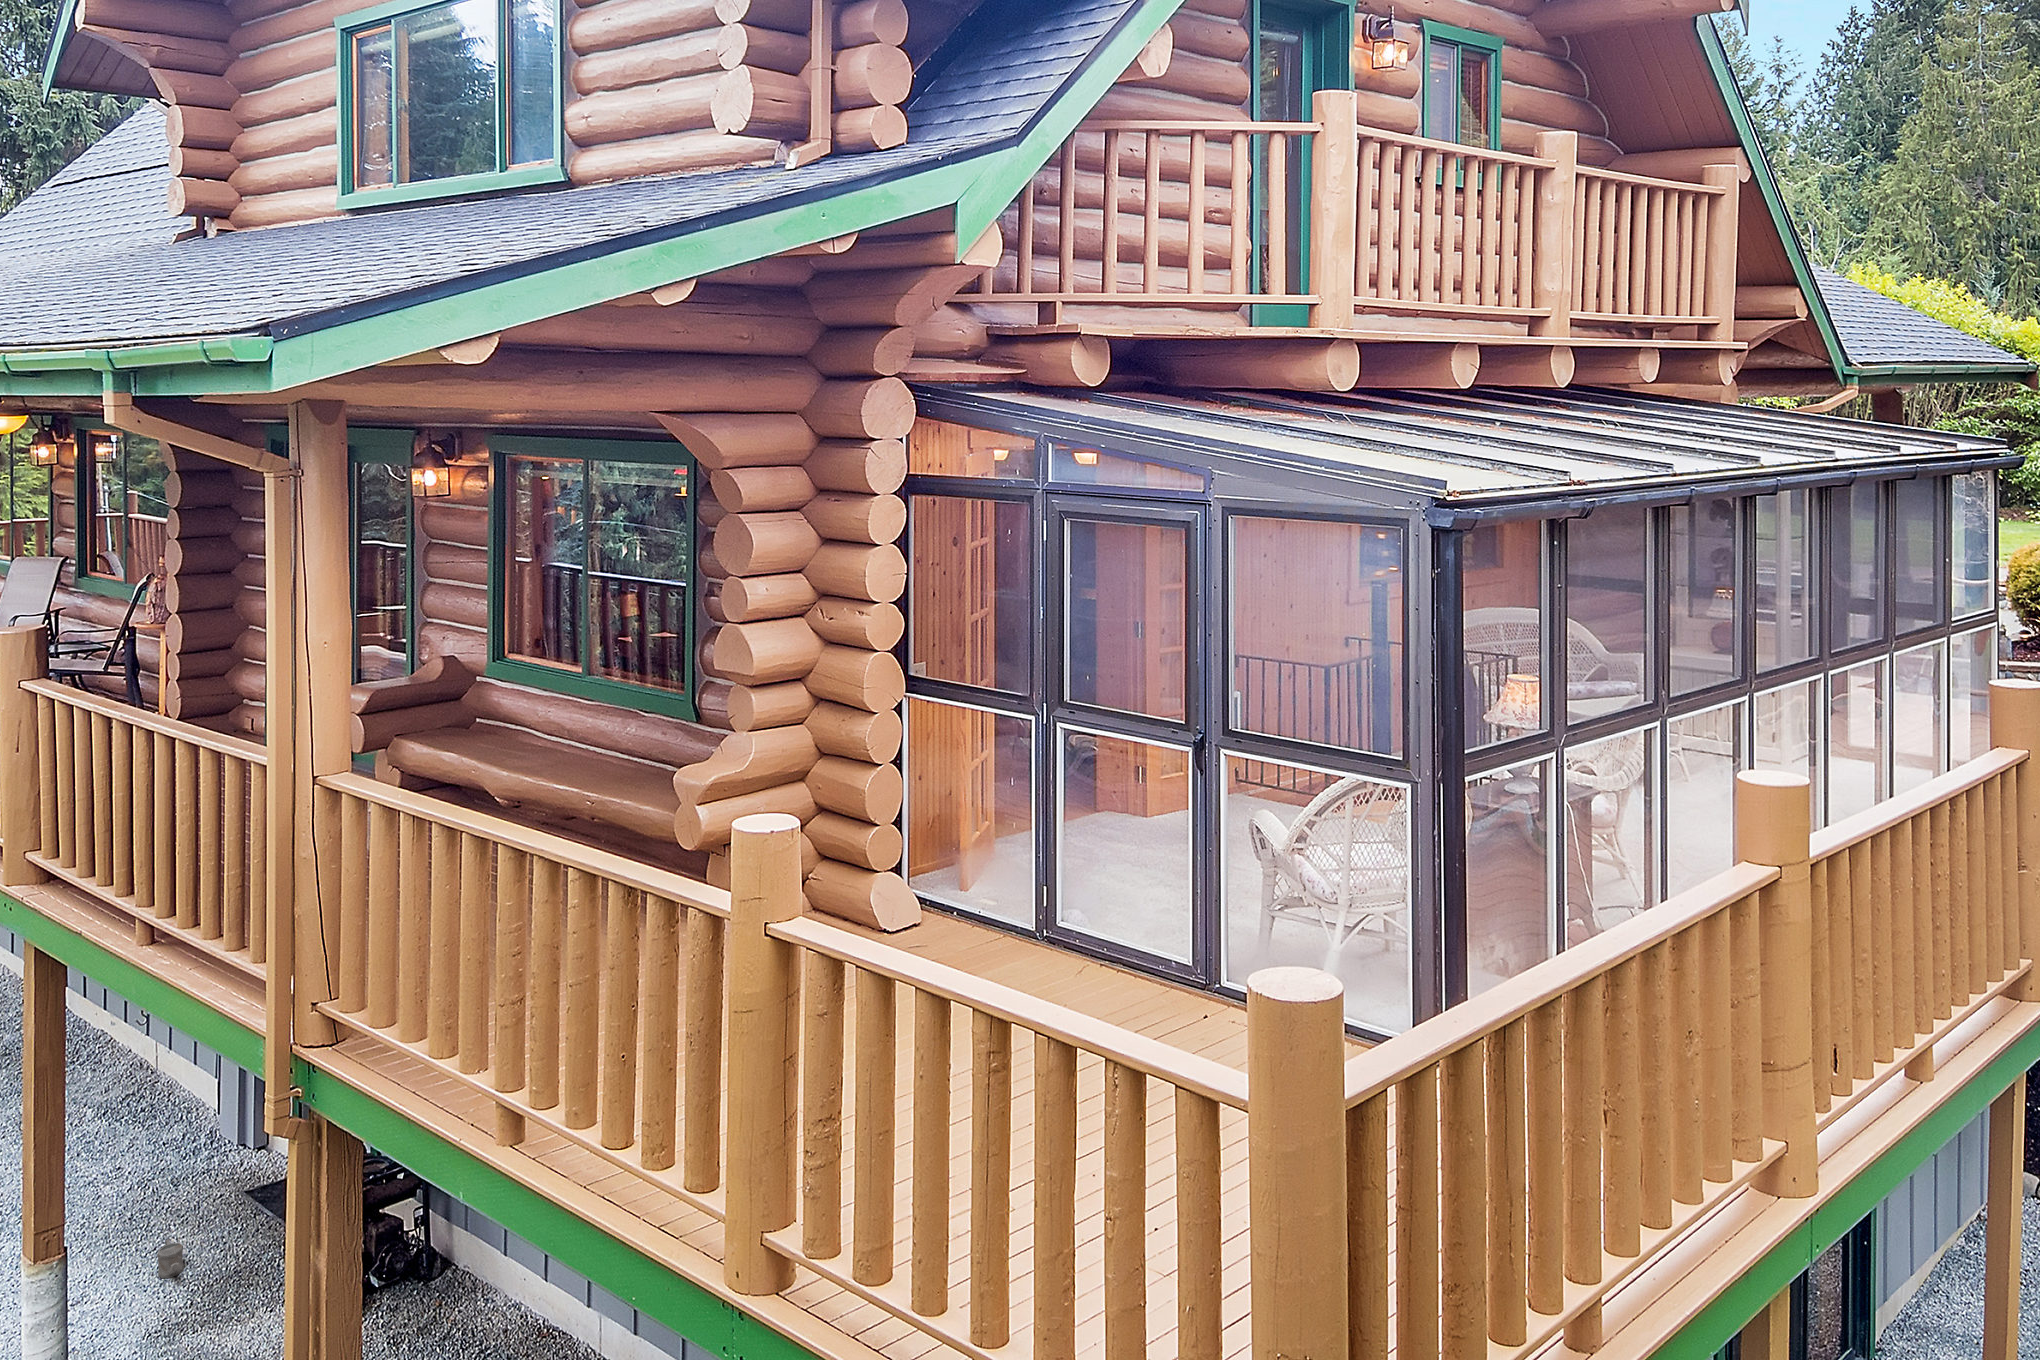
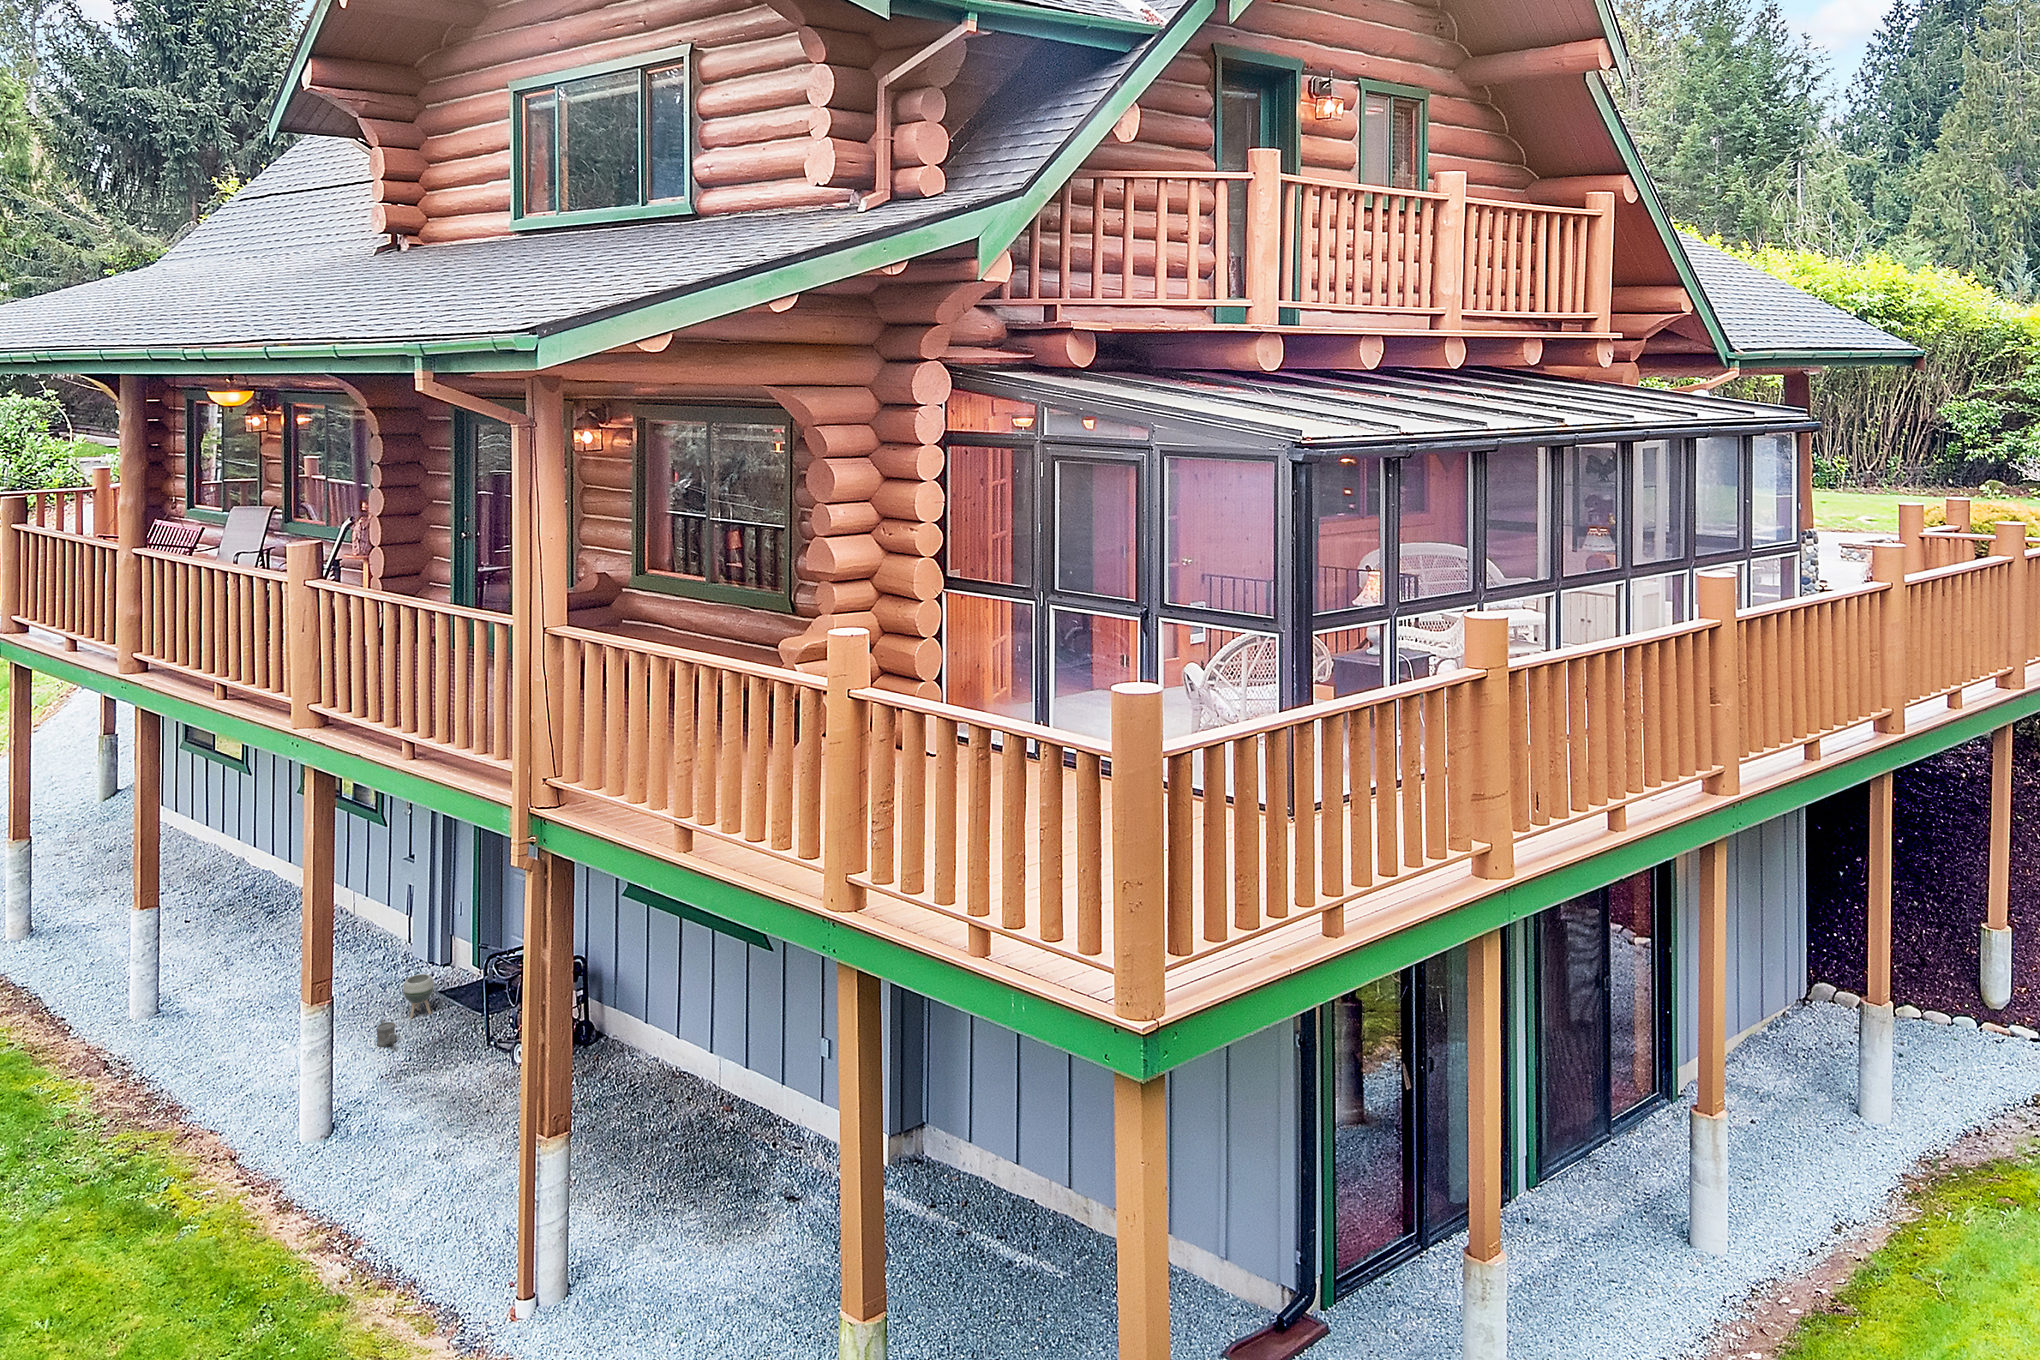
planter: none [200,1171,241,1232] -> present [403,974,434,1019]

